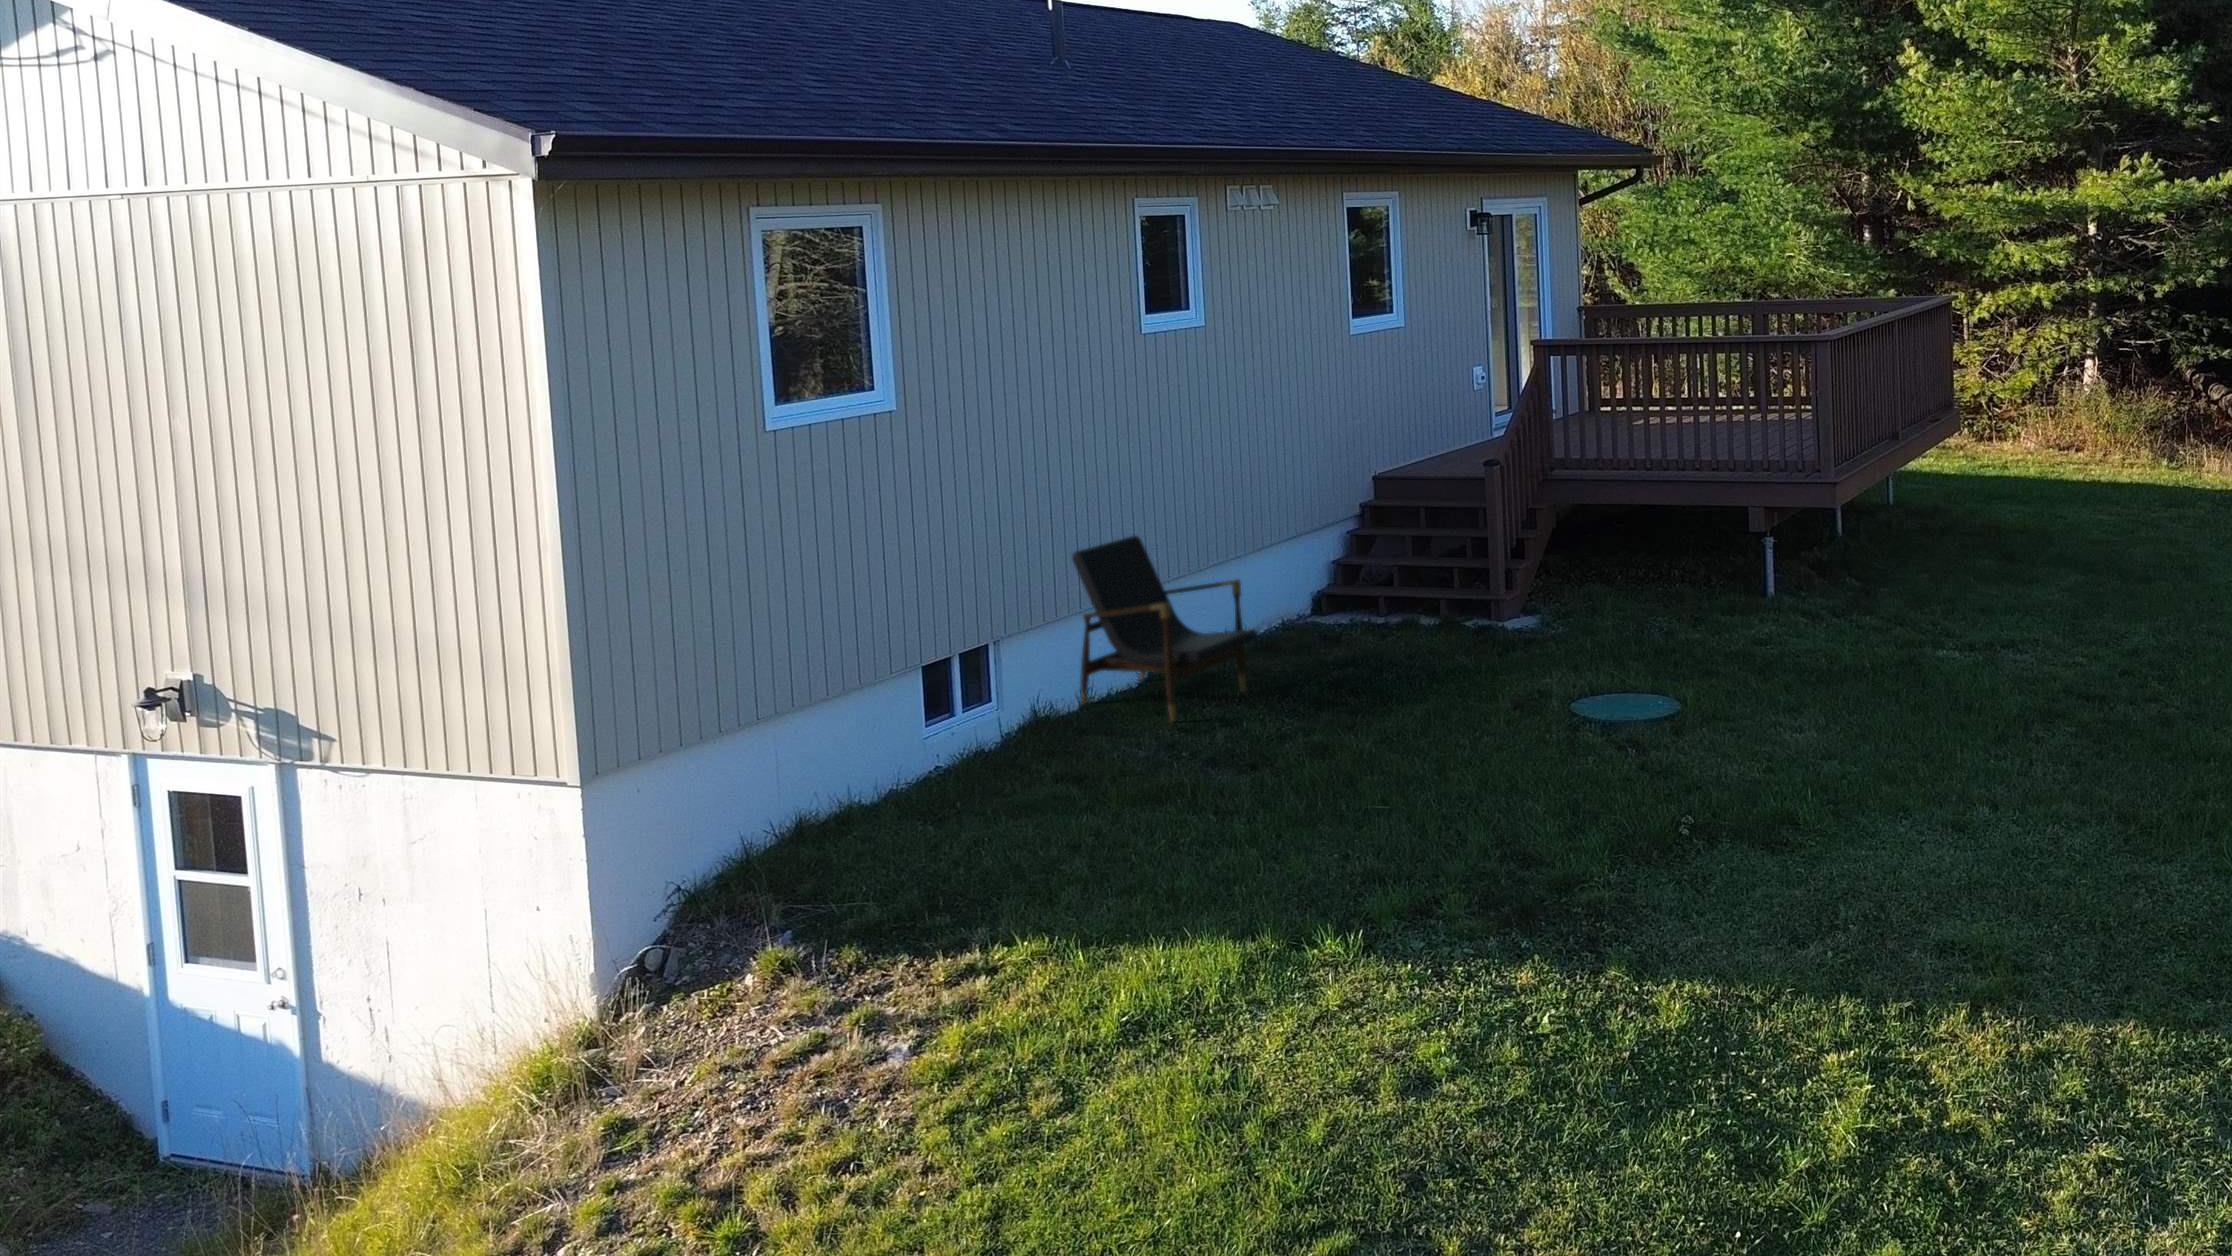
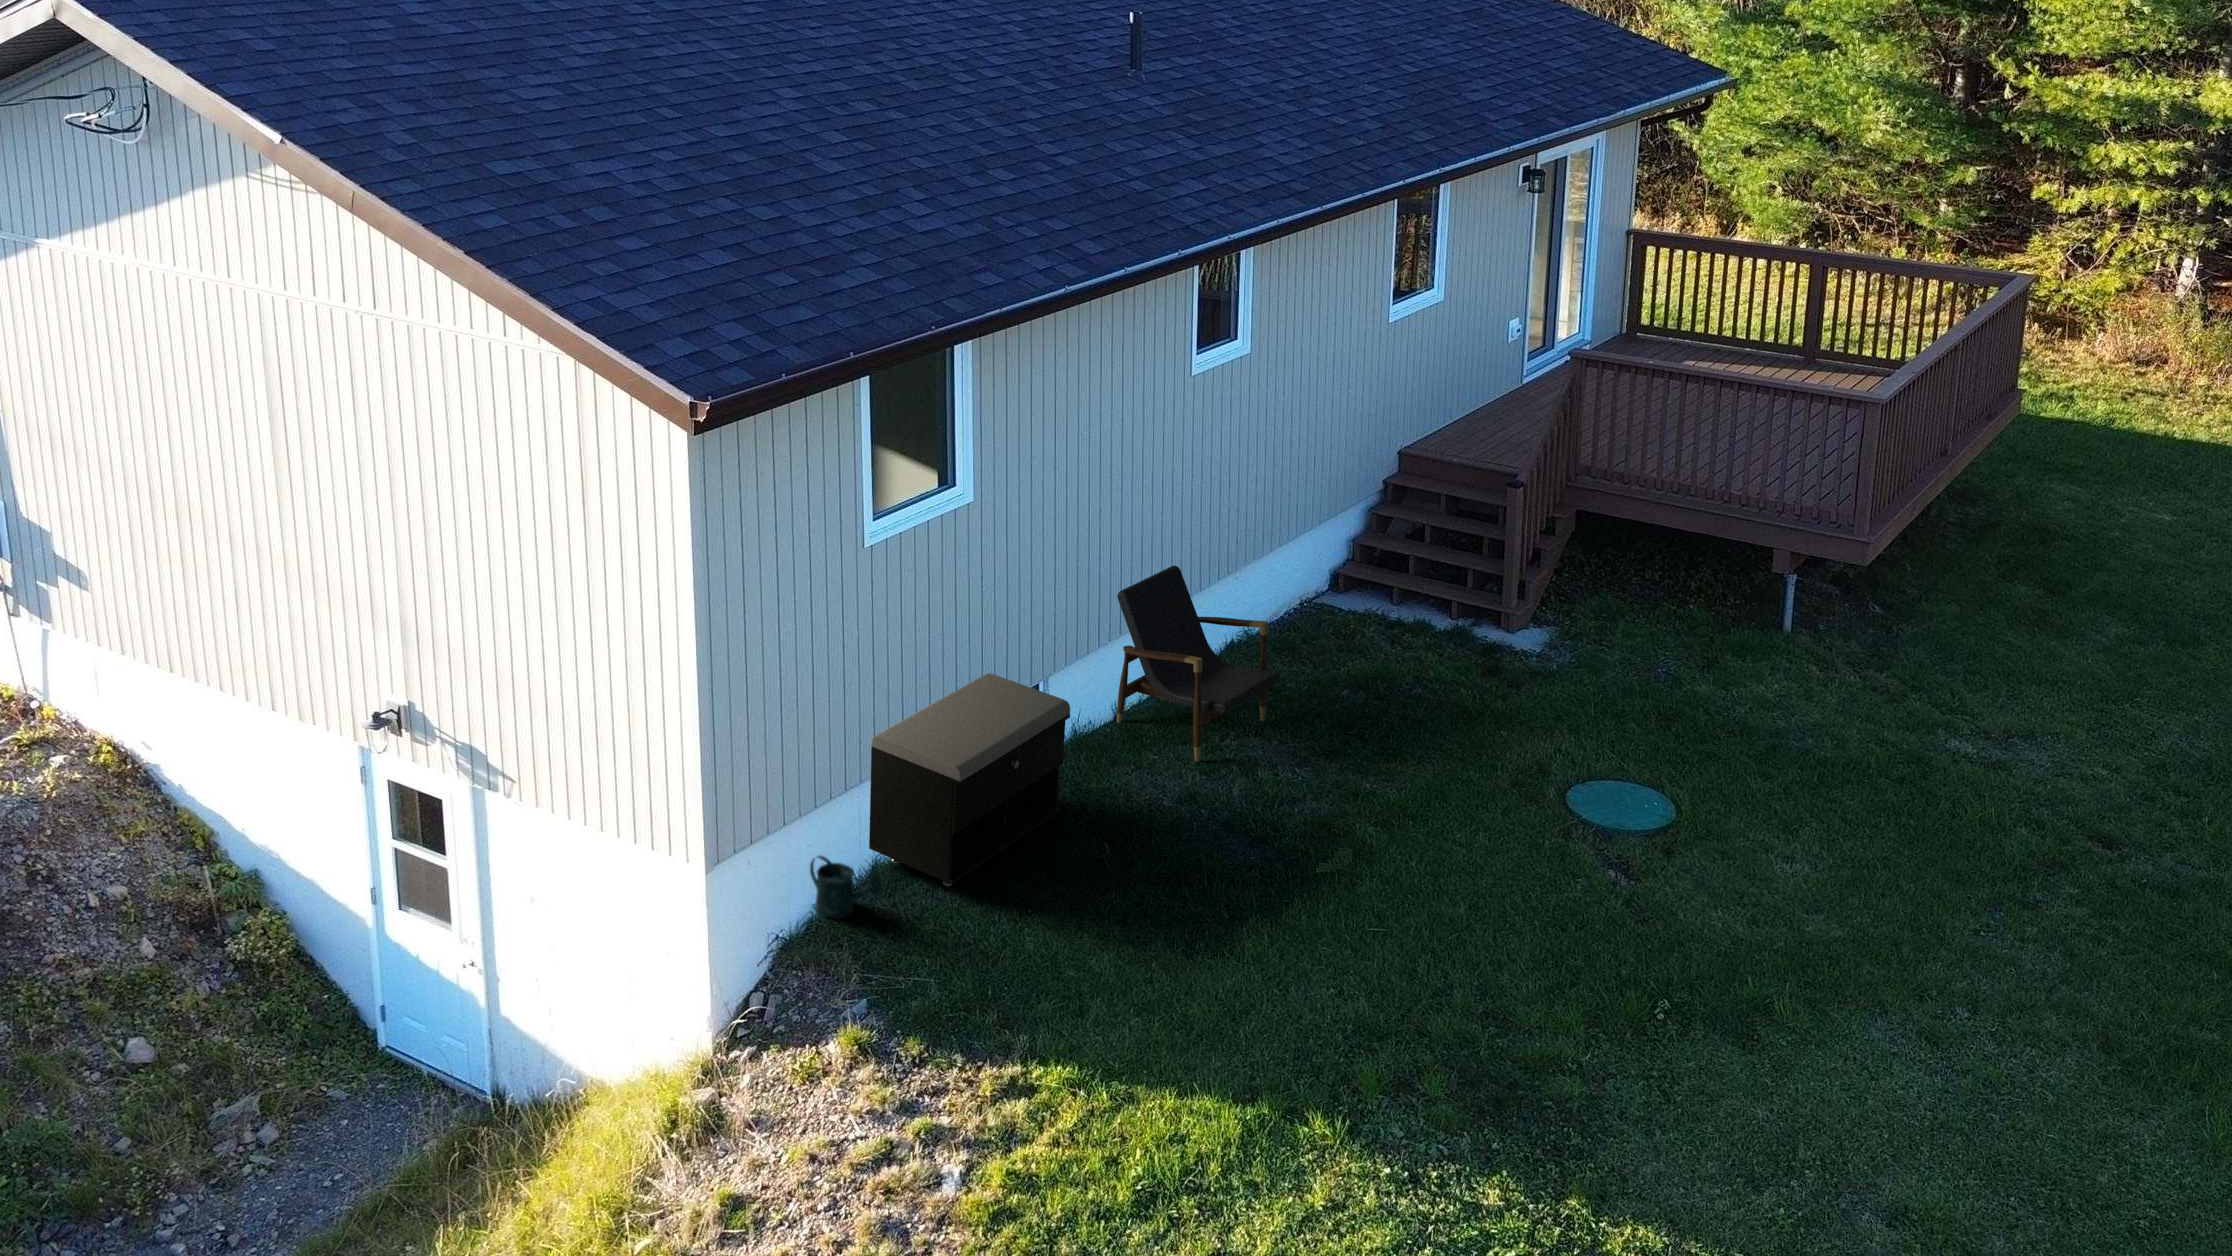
storage bench: none [790,613,1023,824] -> present [869,673,1070,886]
watering can: none [719,787,807,857] -> present [810,856,882,919]

